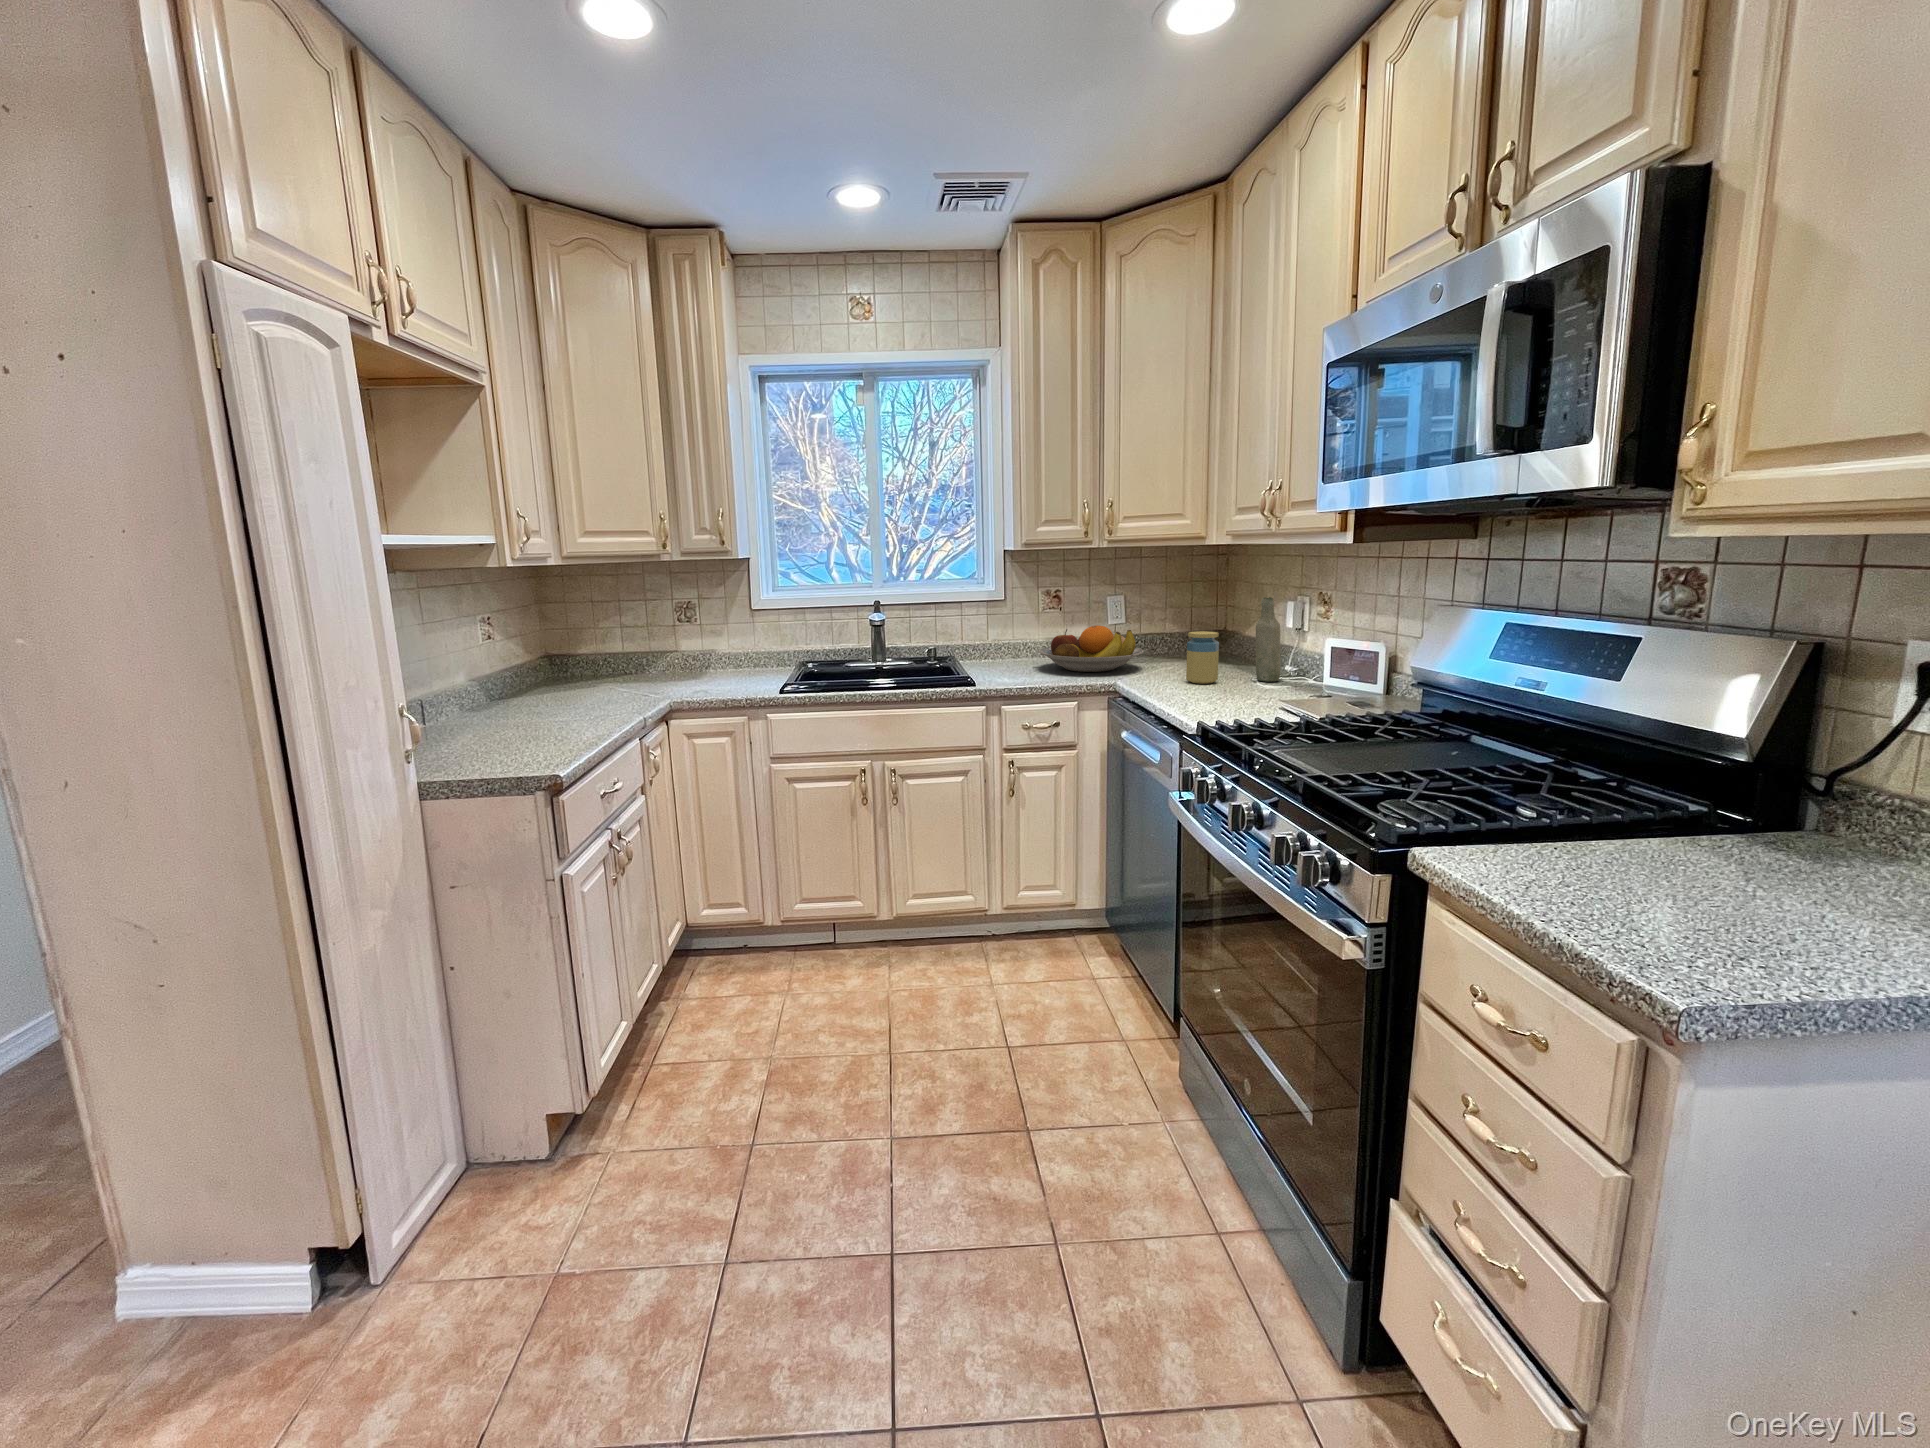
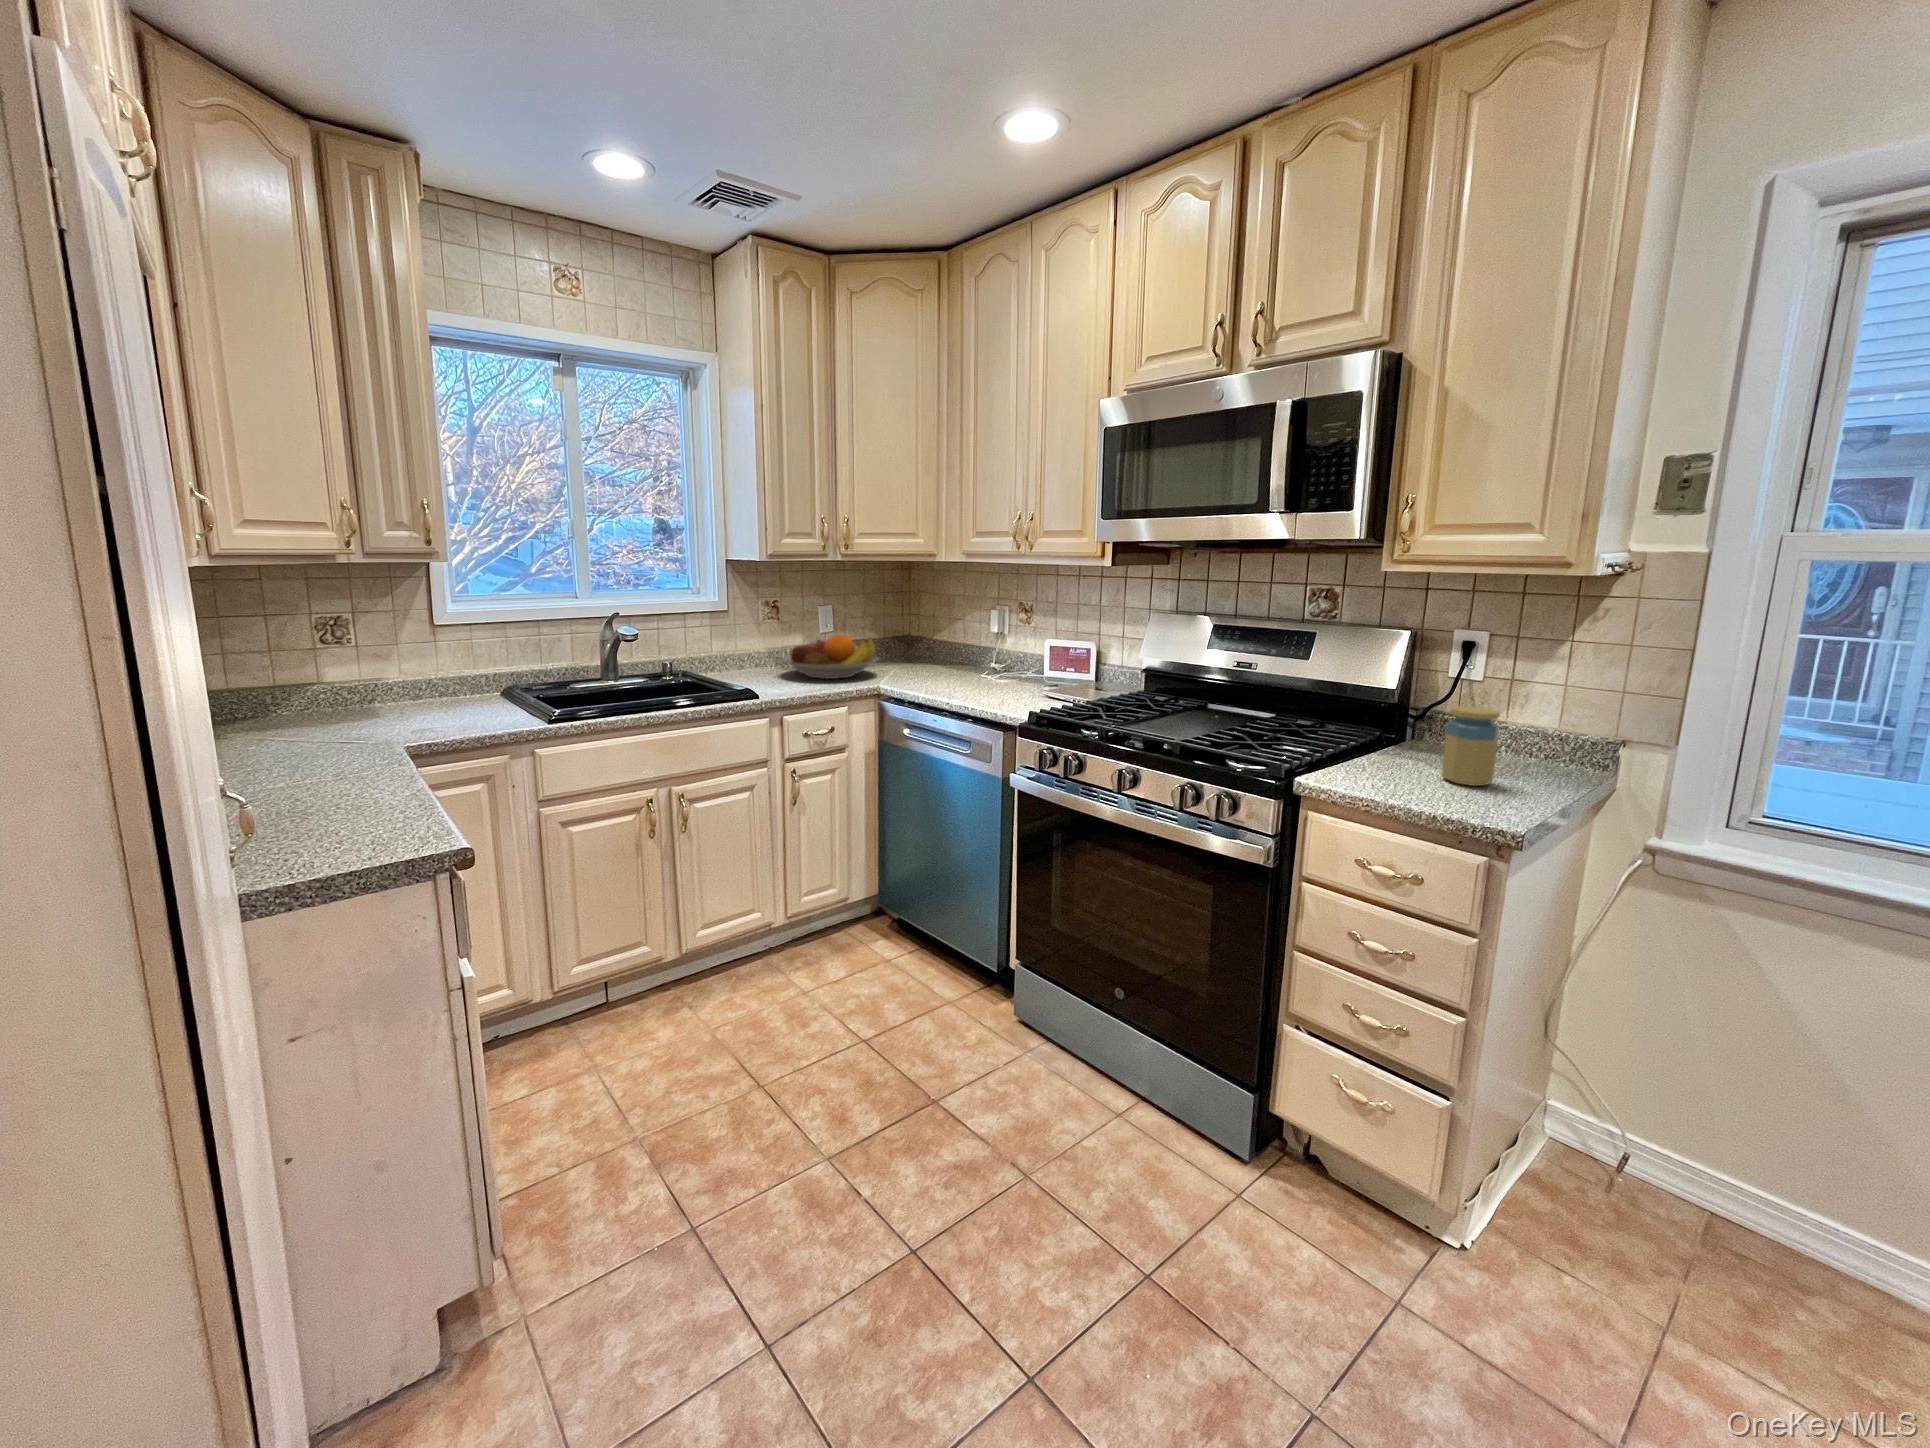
bottle: present [1255,597,1280,682] -> none [979,607,998,677]
jar: present [1186,631,1219,684] -> present [1441,706,1500,786]

